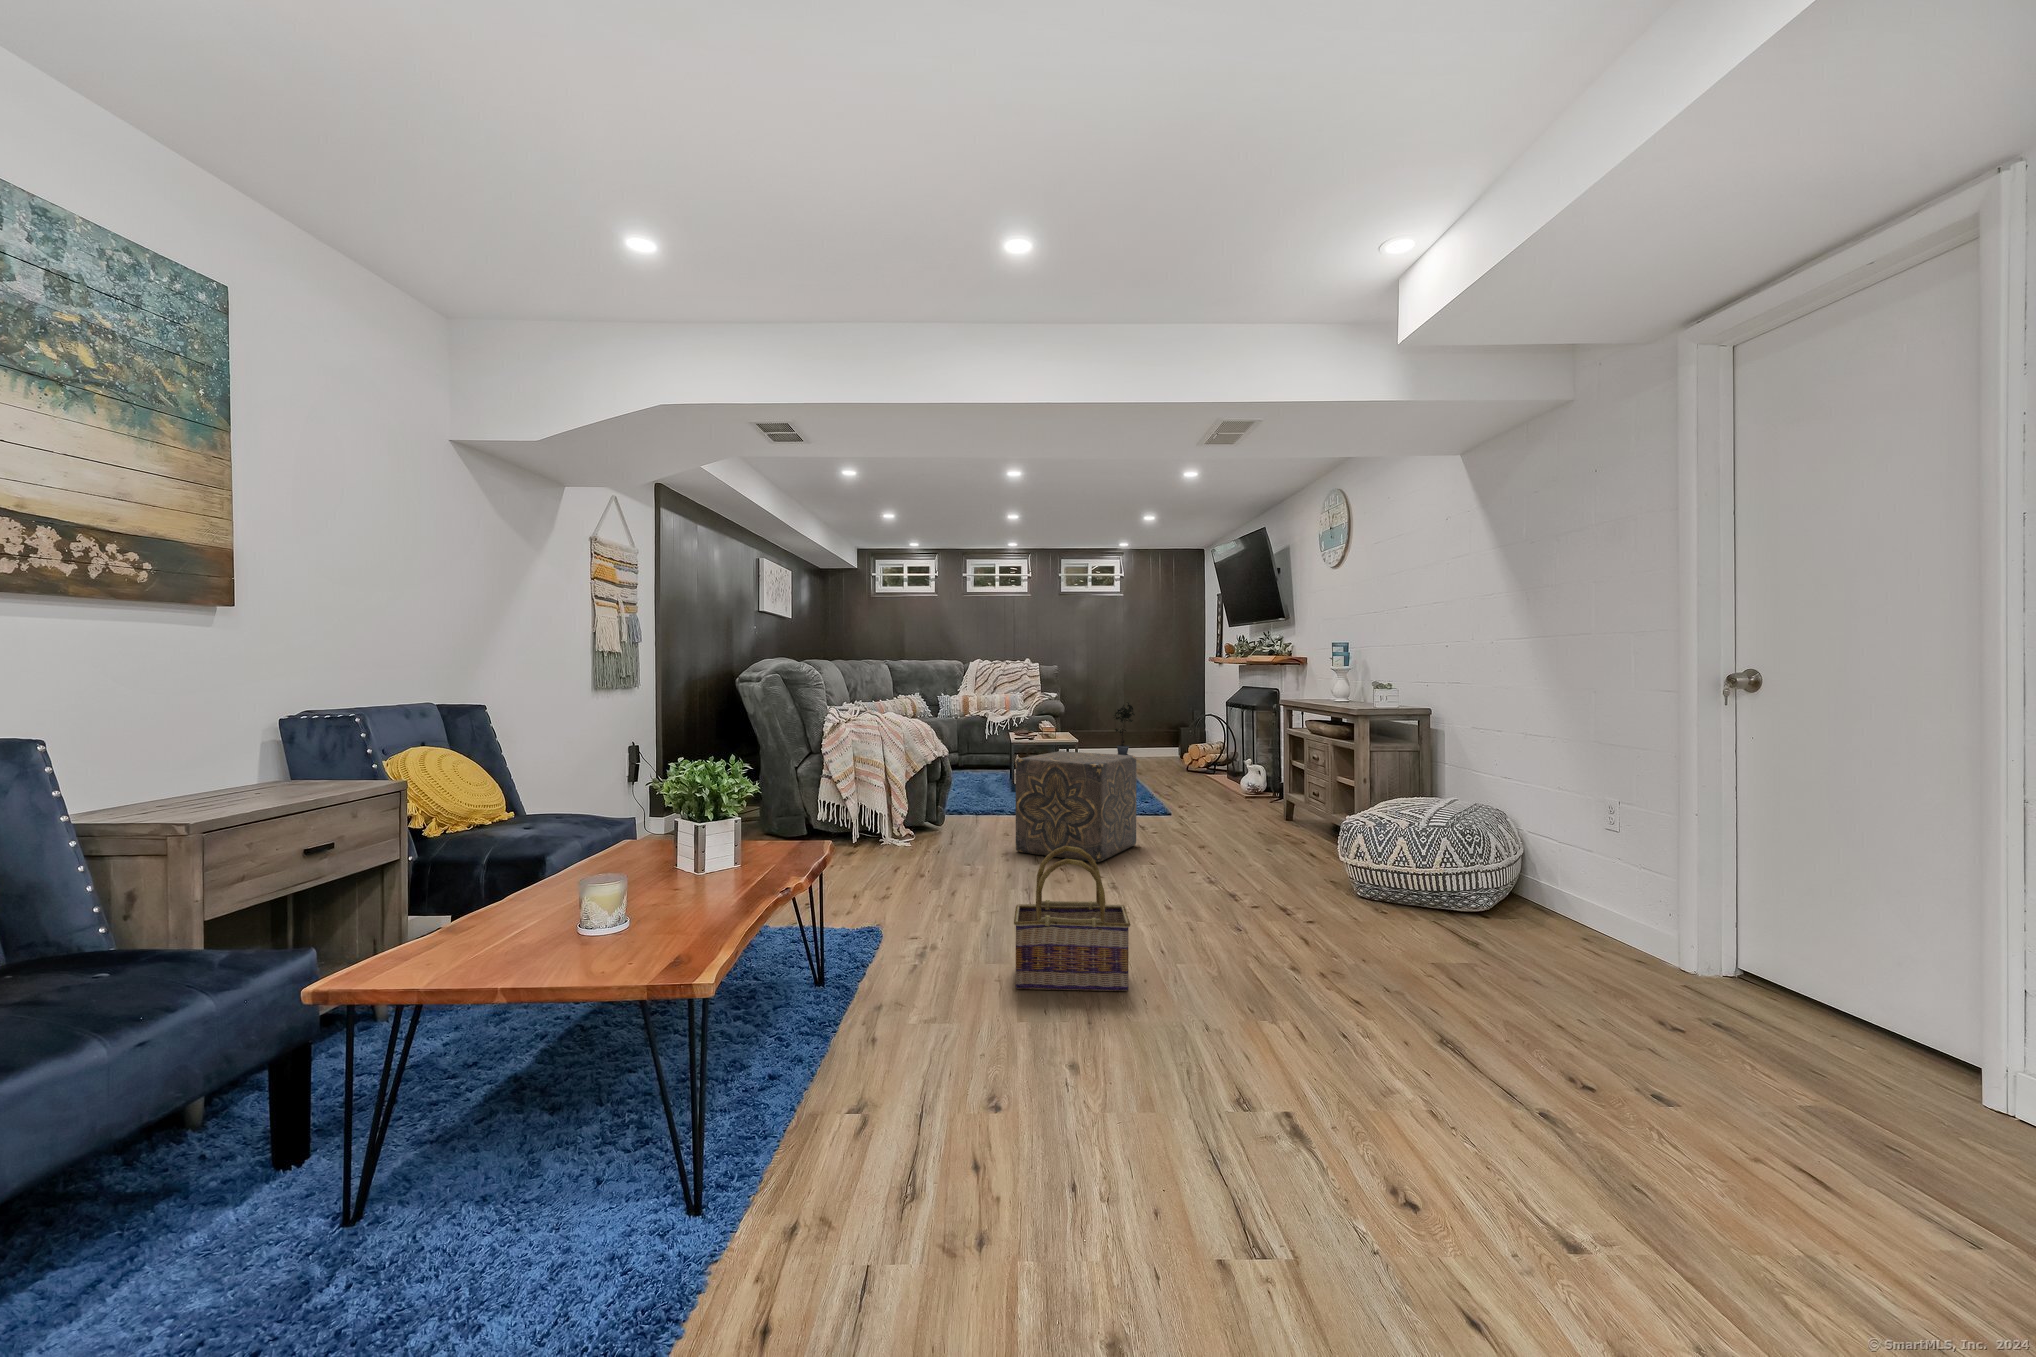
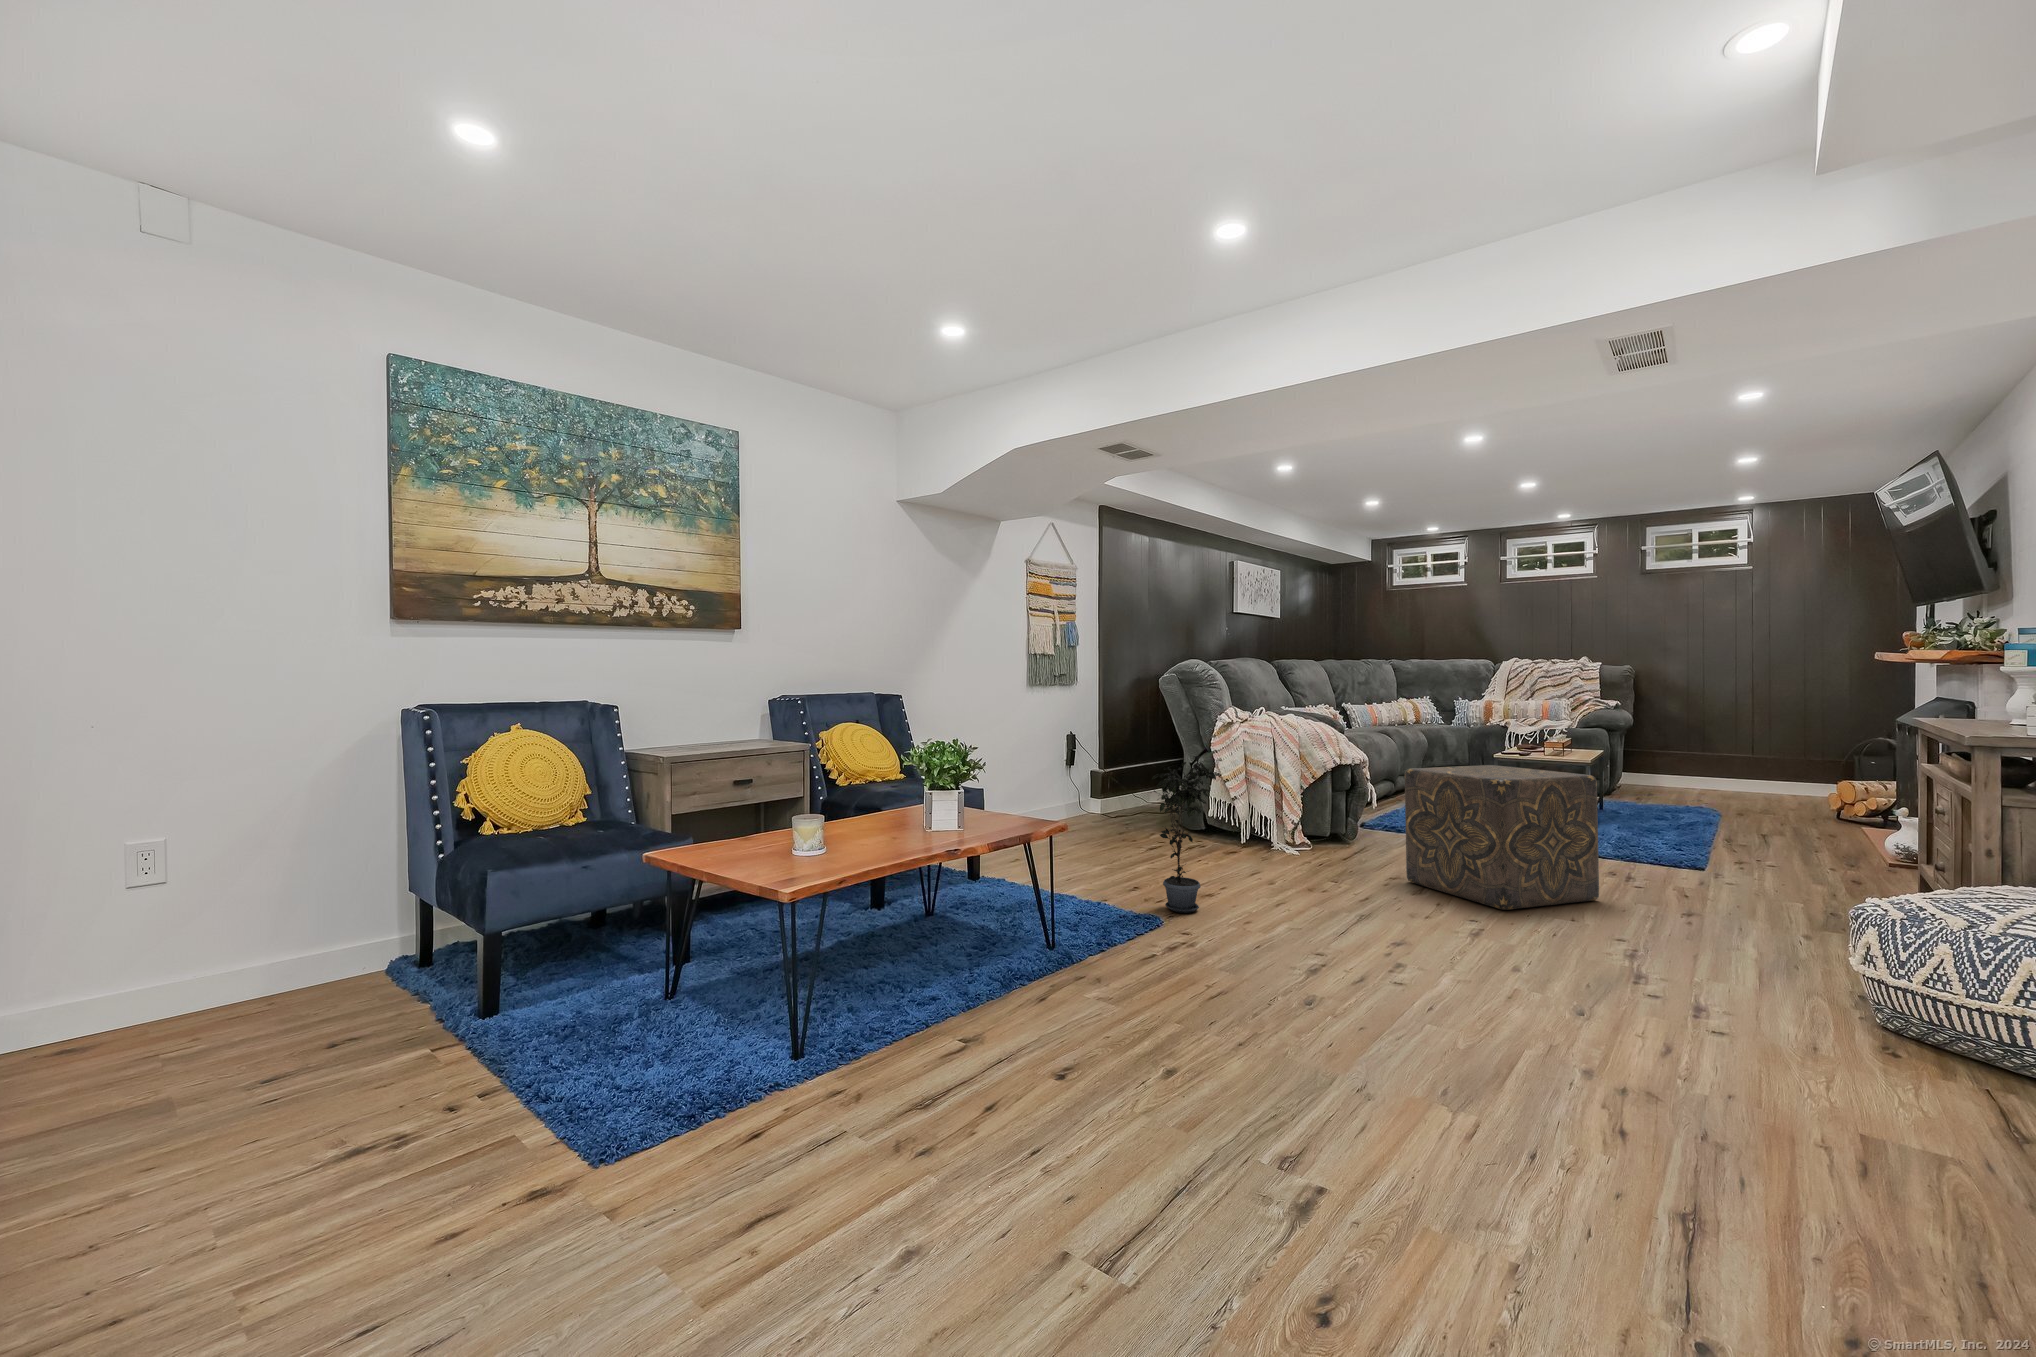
potted plant: present [1115,702,1135,755] -> present [1152,756,1216,913]
basket: present [1014,846,1130,991] -> none [1194,858,1351,1045]

